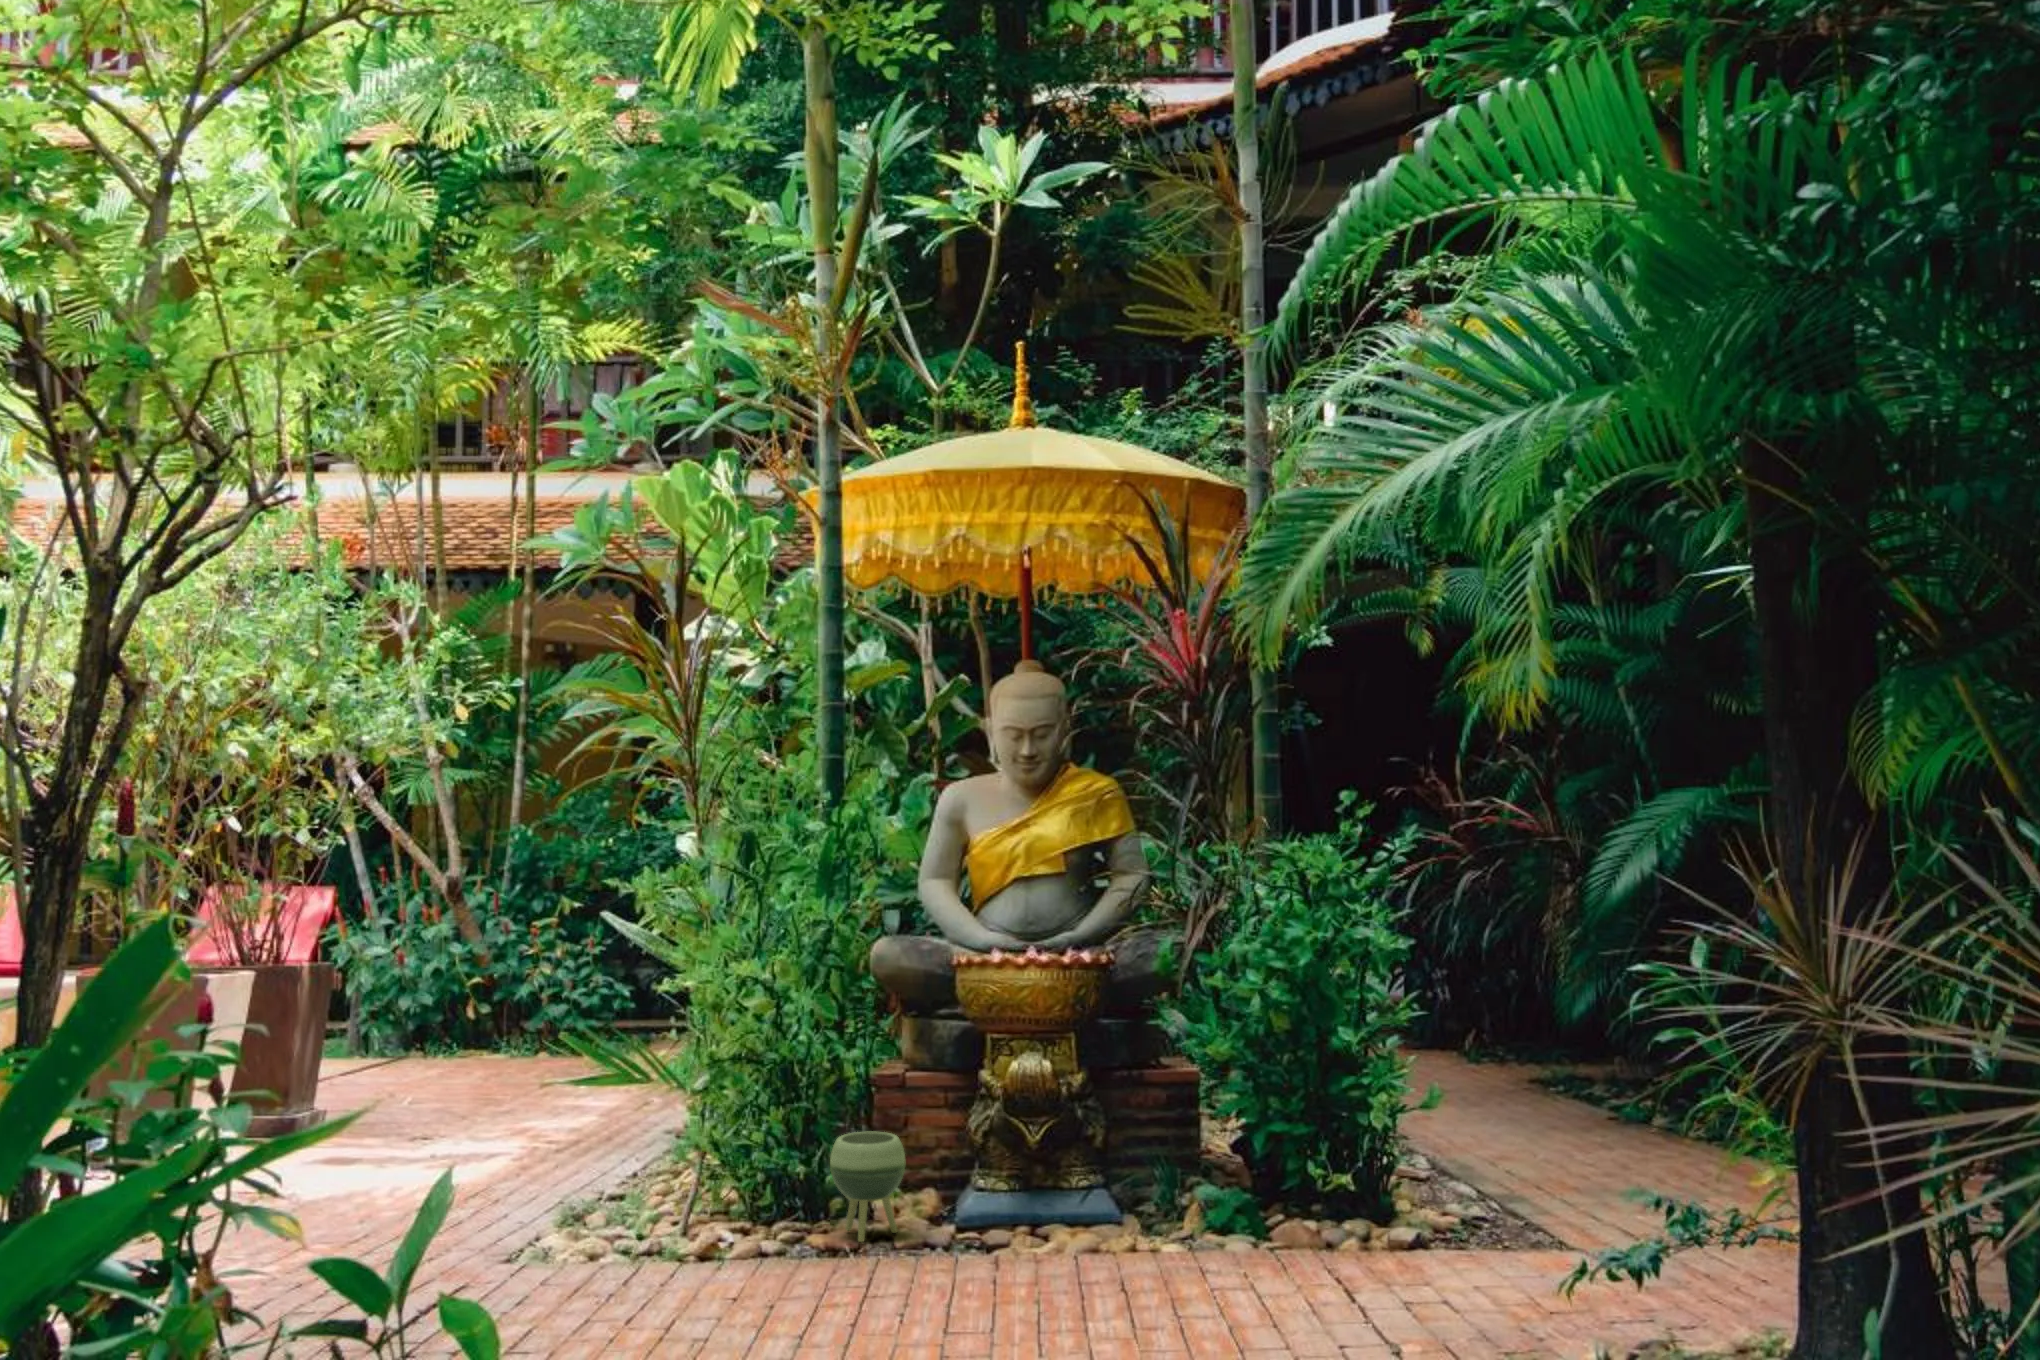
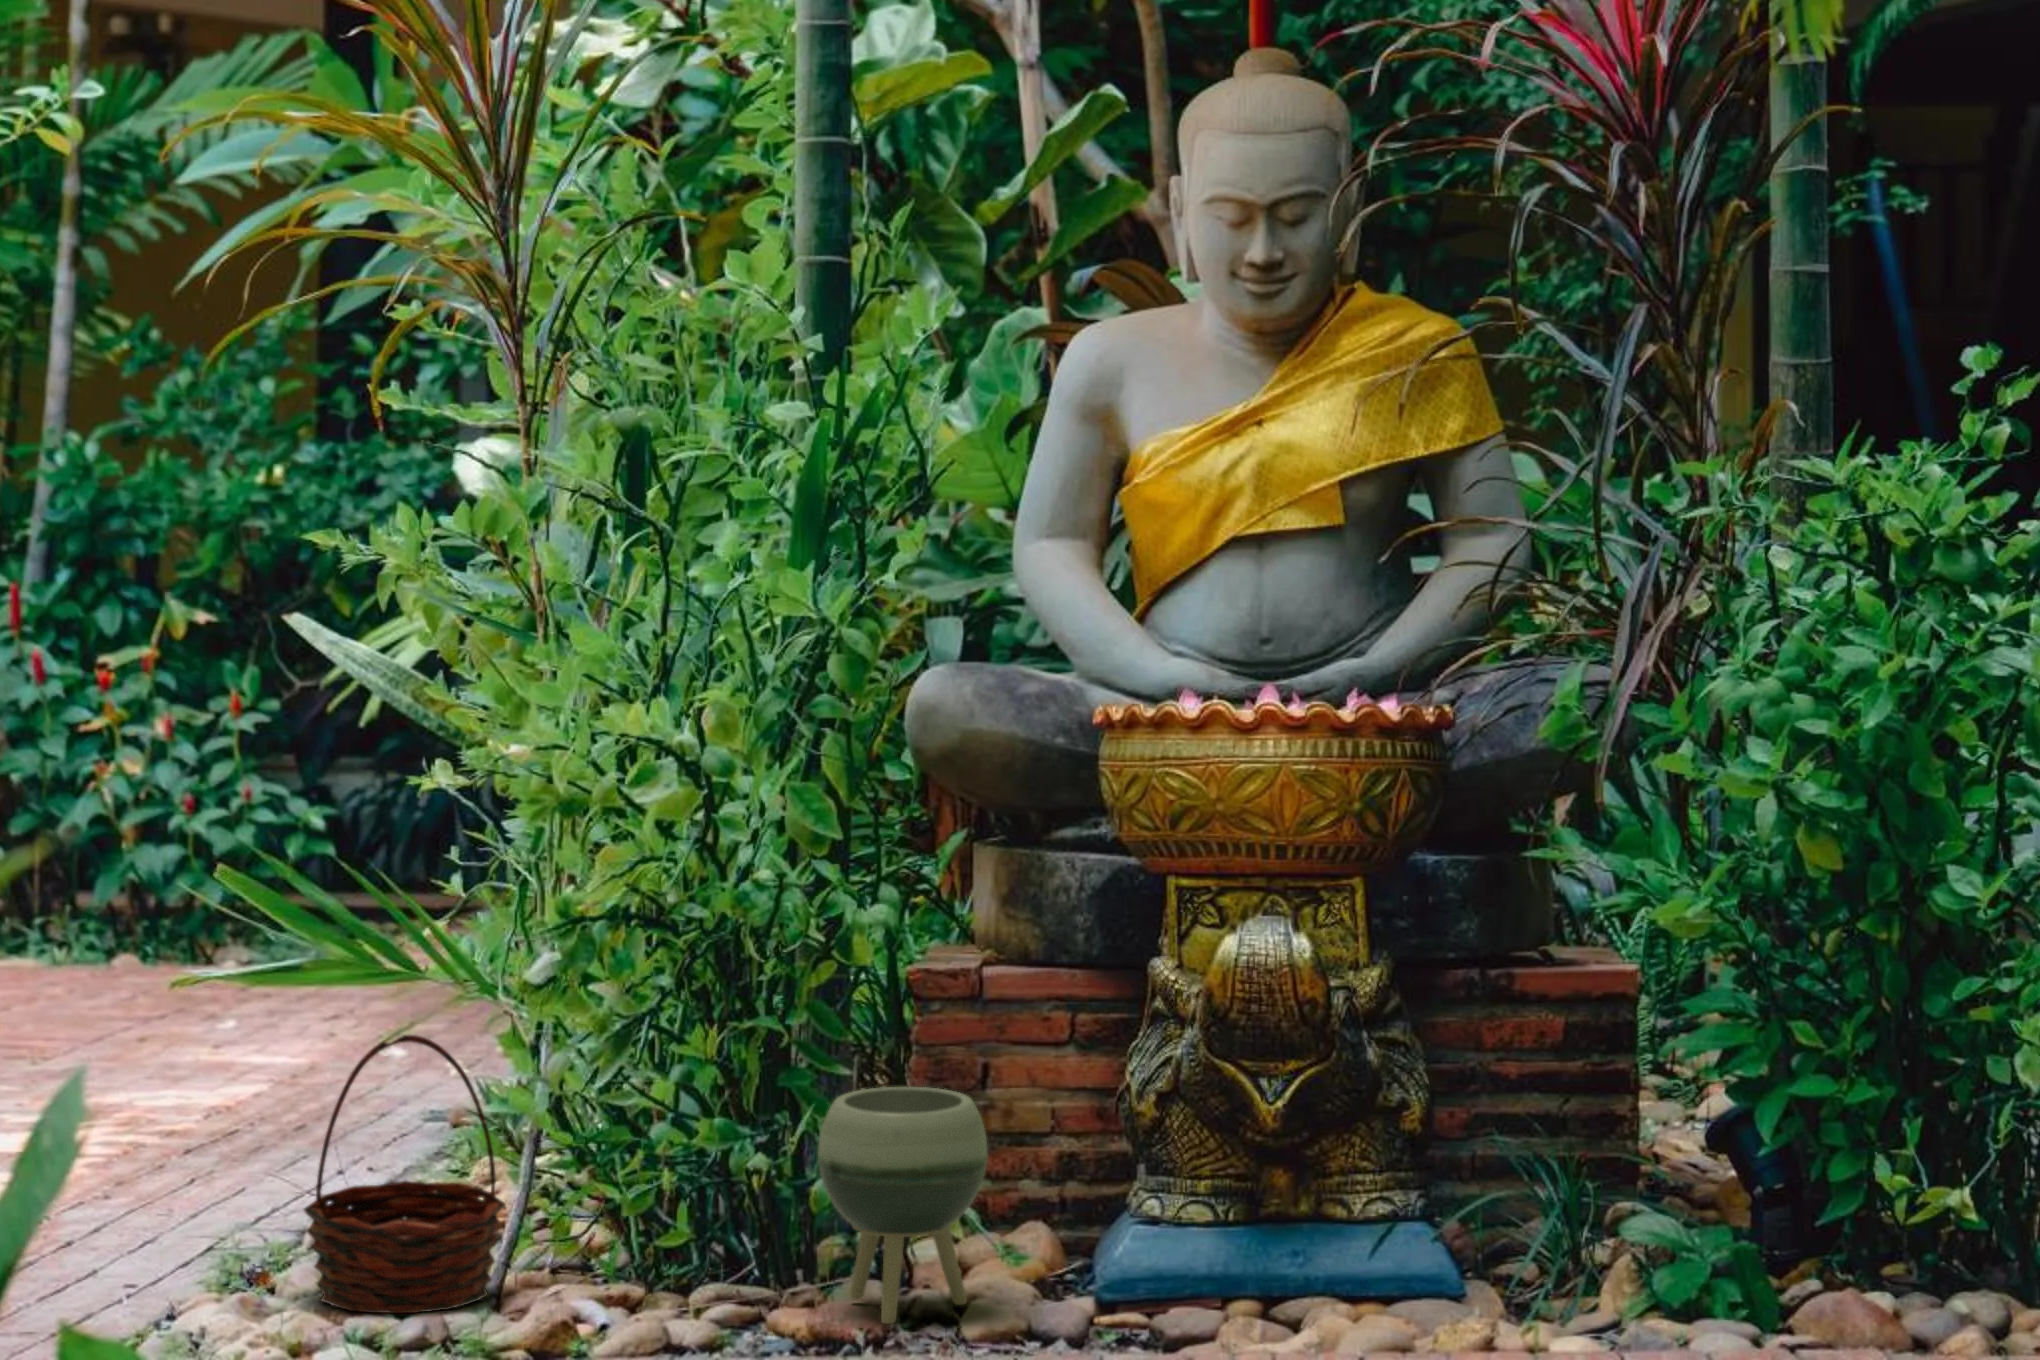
basket: none [603,1110,693,1240] -> present [304,1035,505,1313]

